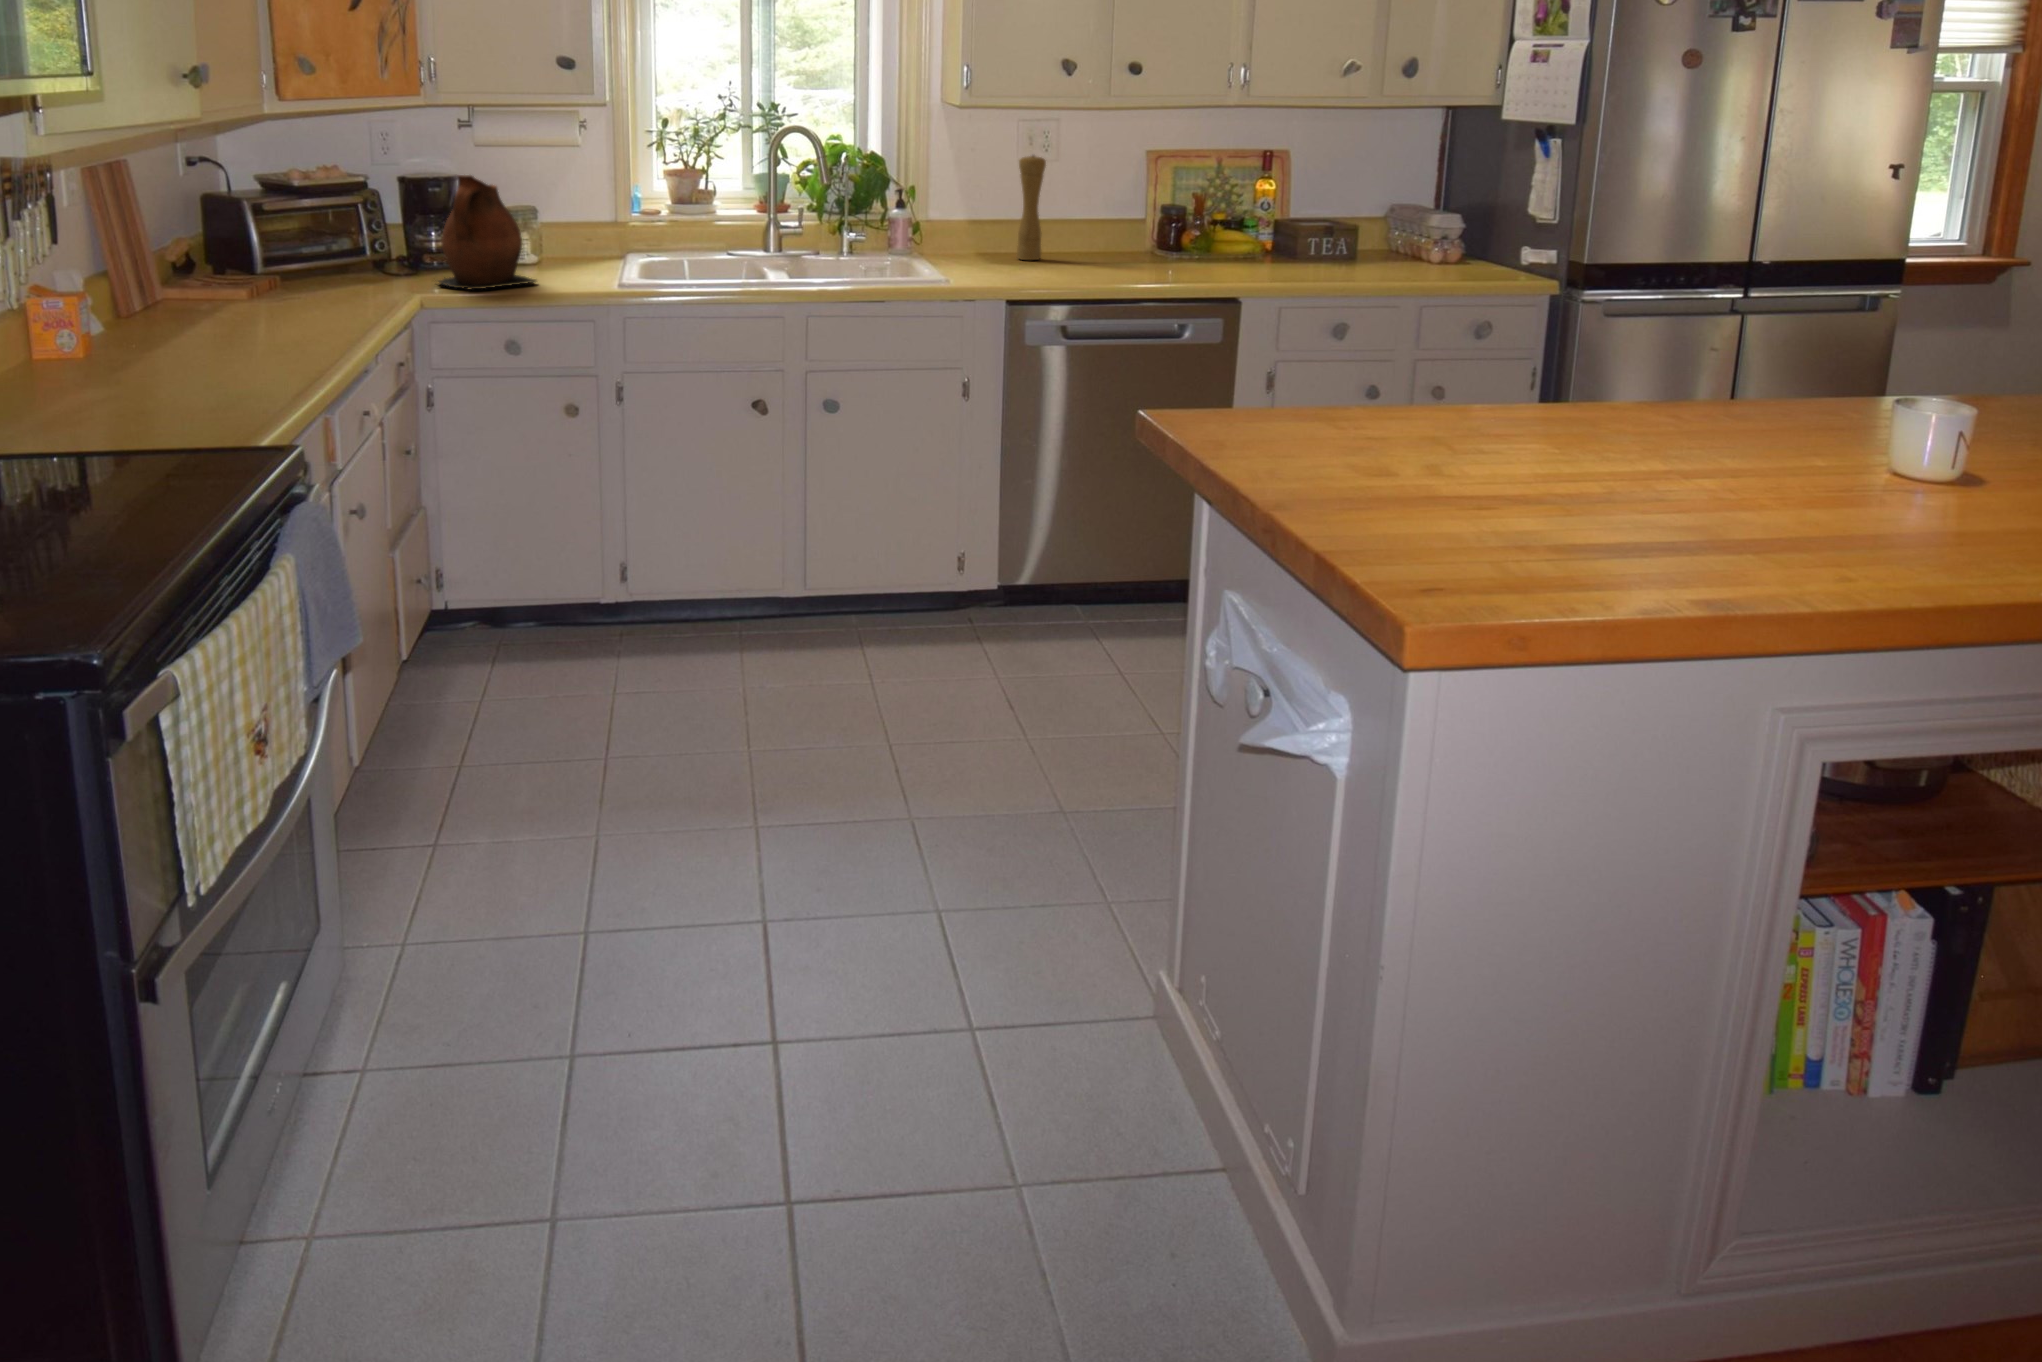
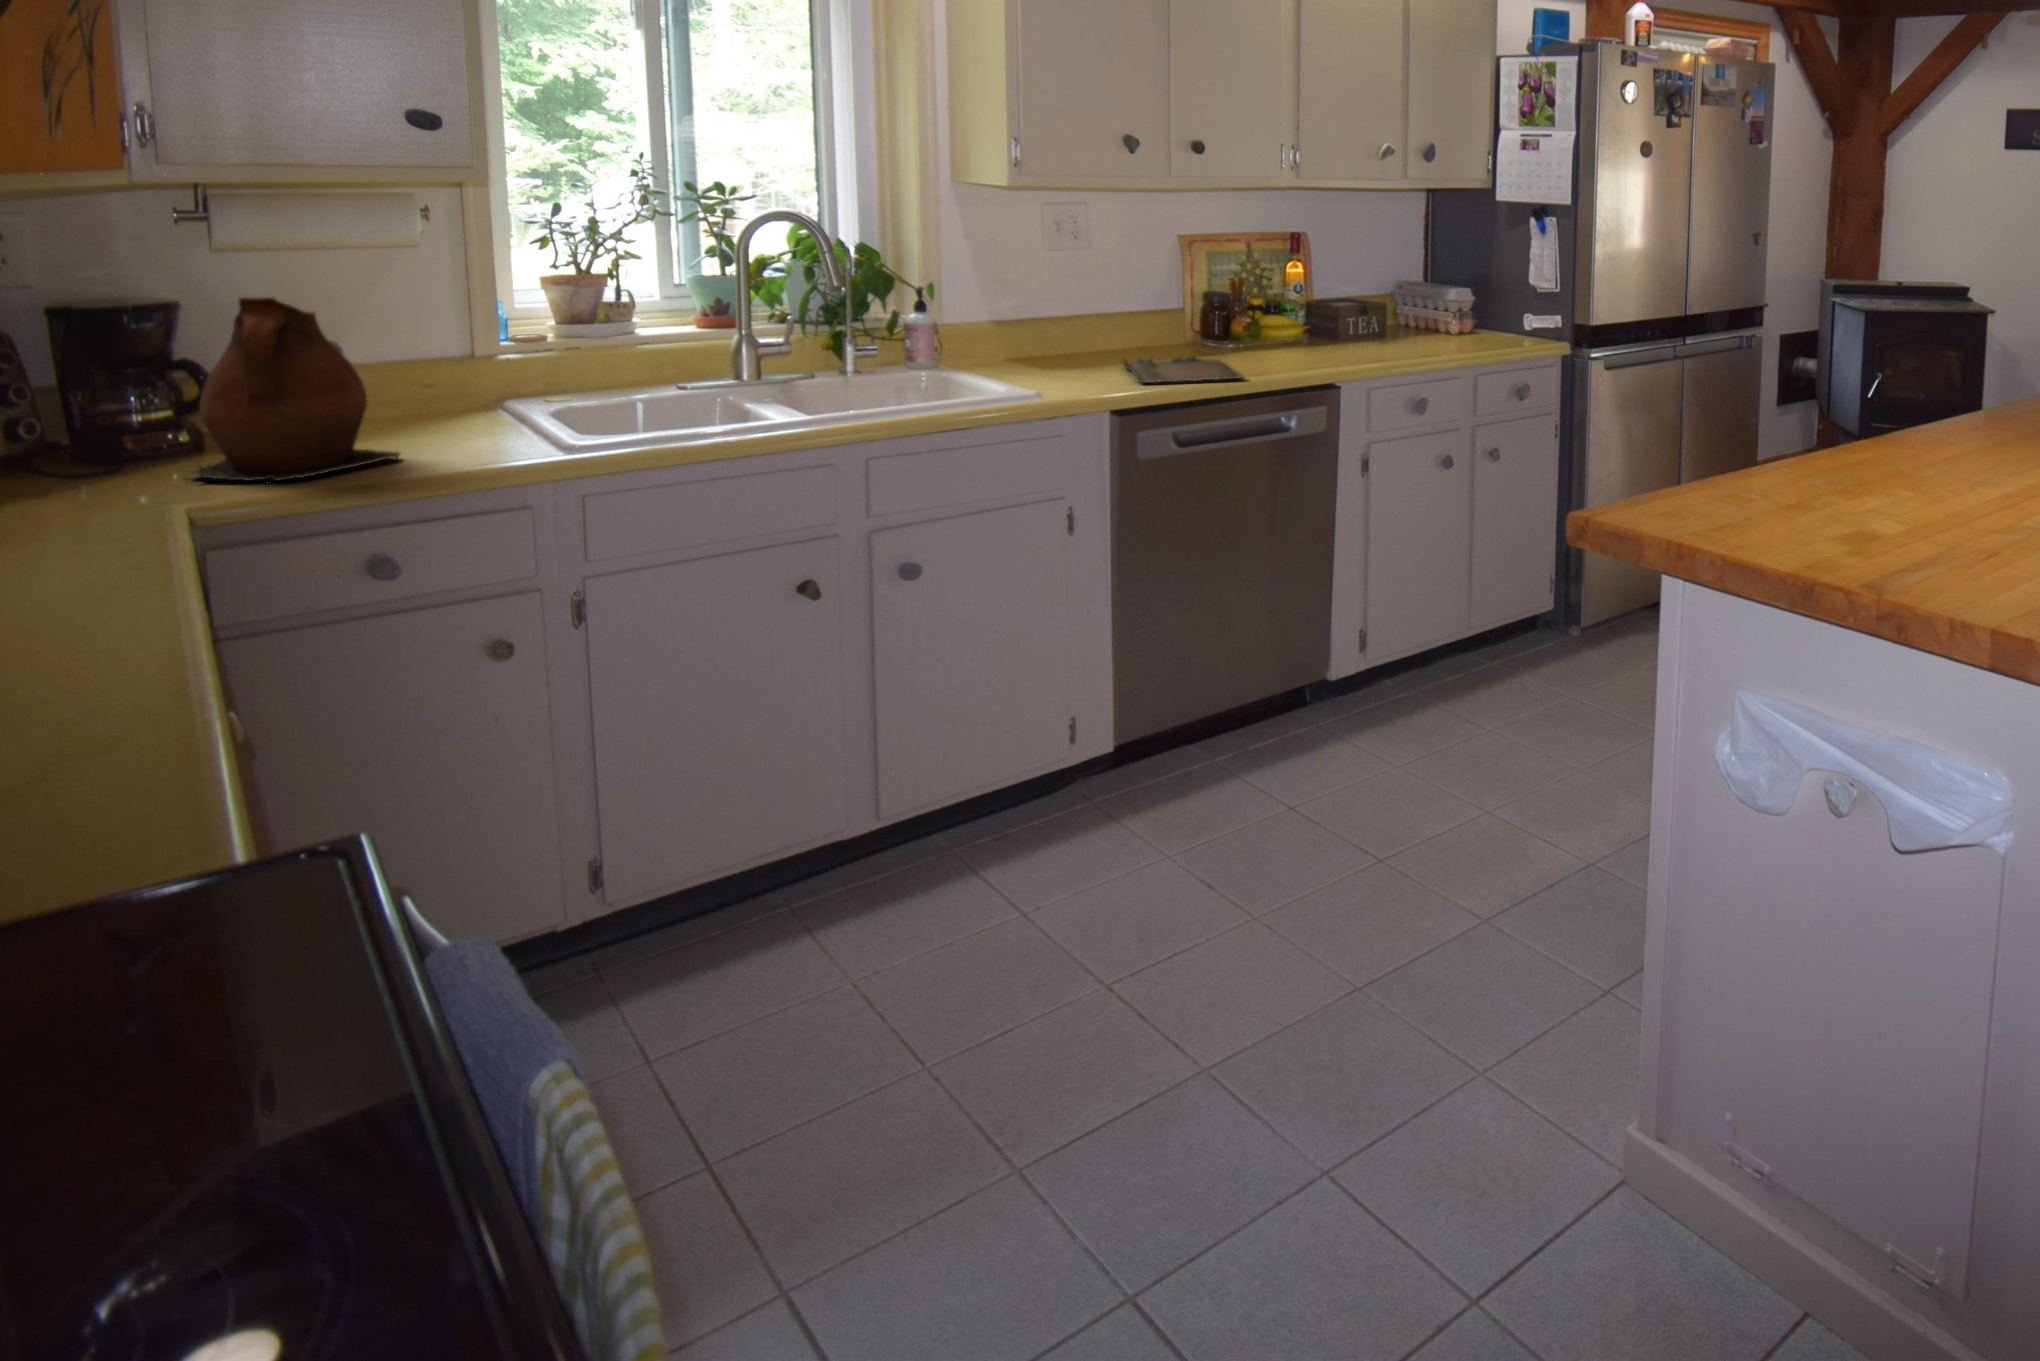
pepper mill: present [1017,155,1046,260] -> none [1051,242,1083,363]
tray: none [1052,254,1152,284] -> present [1124,350,1242,383]

